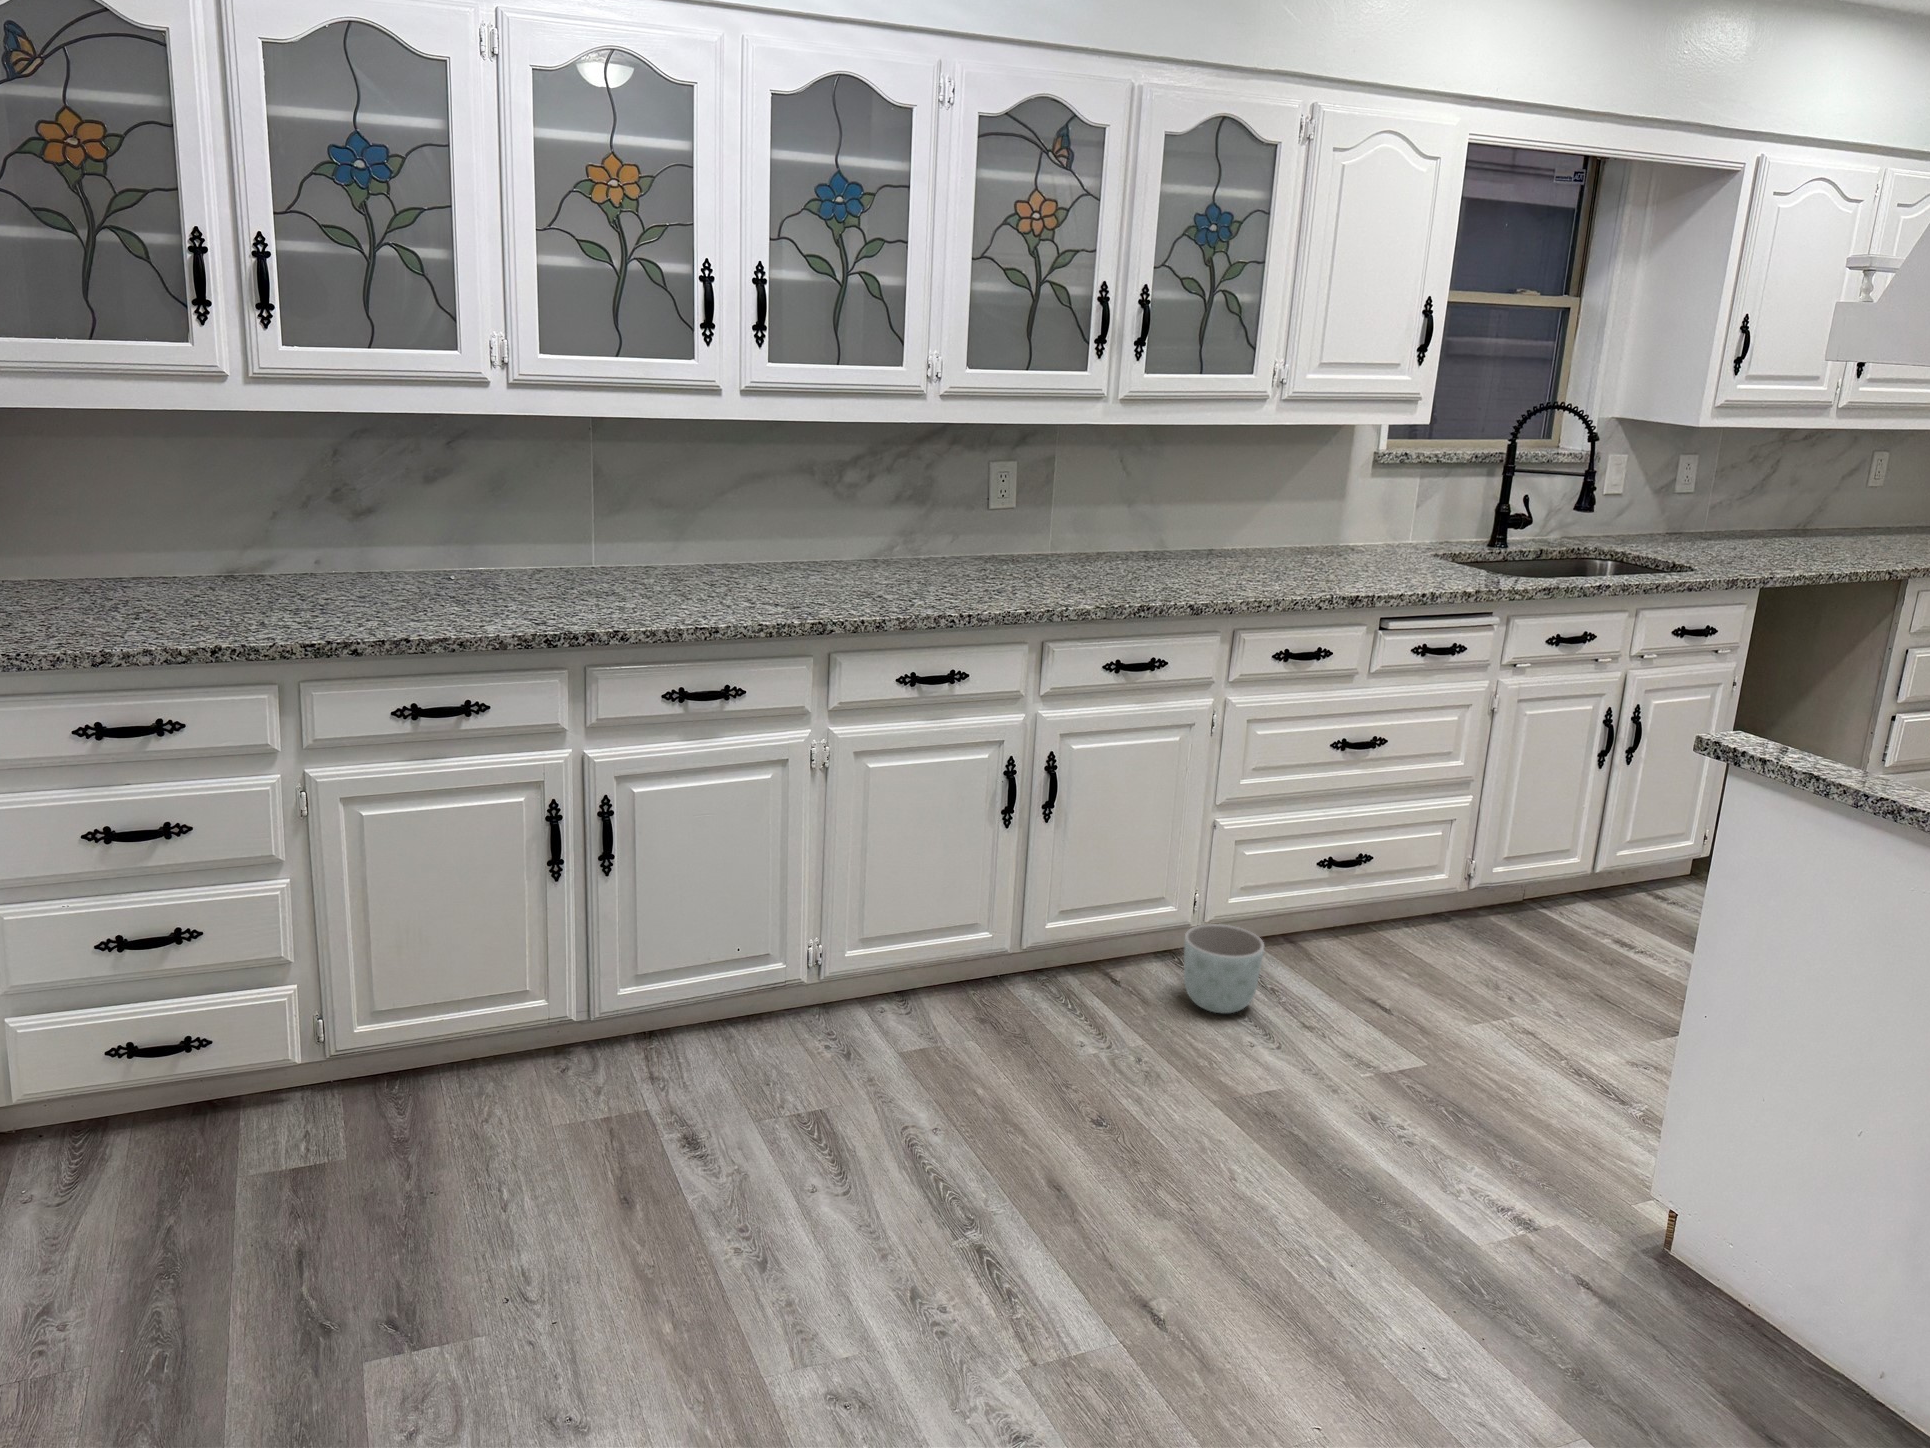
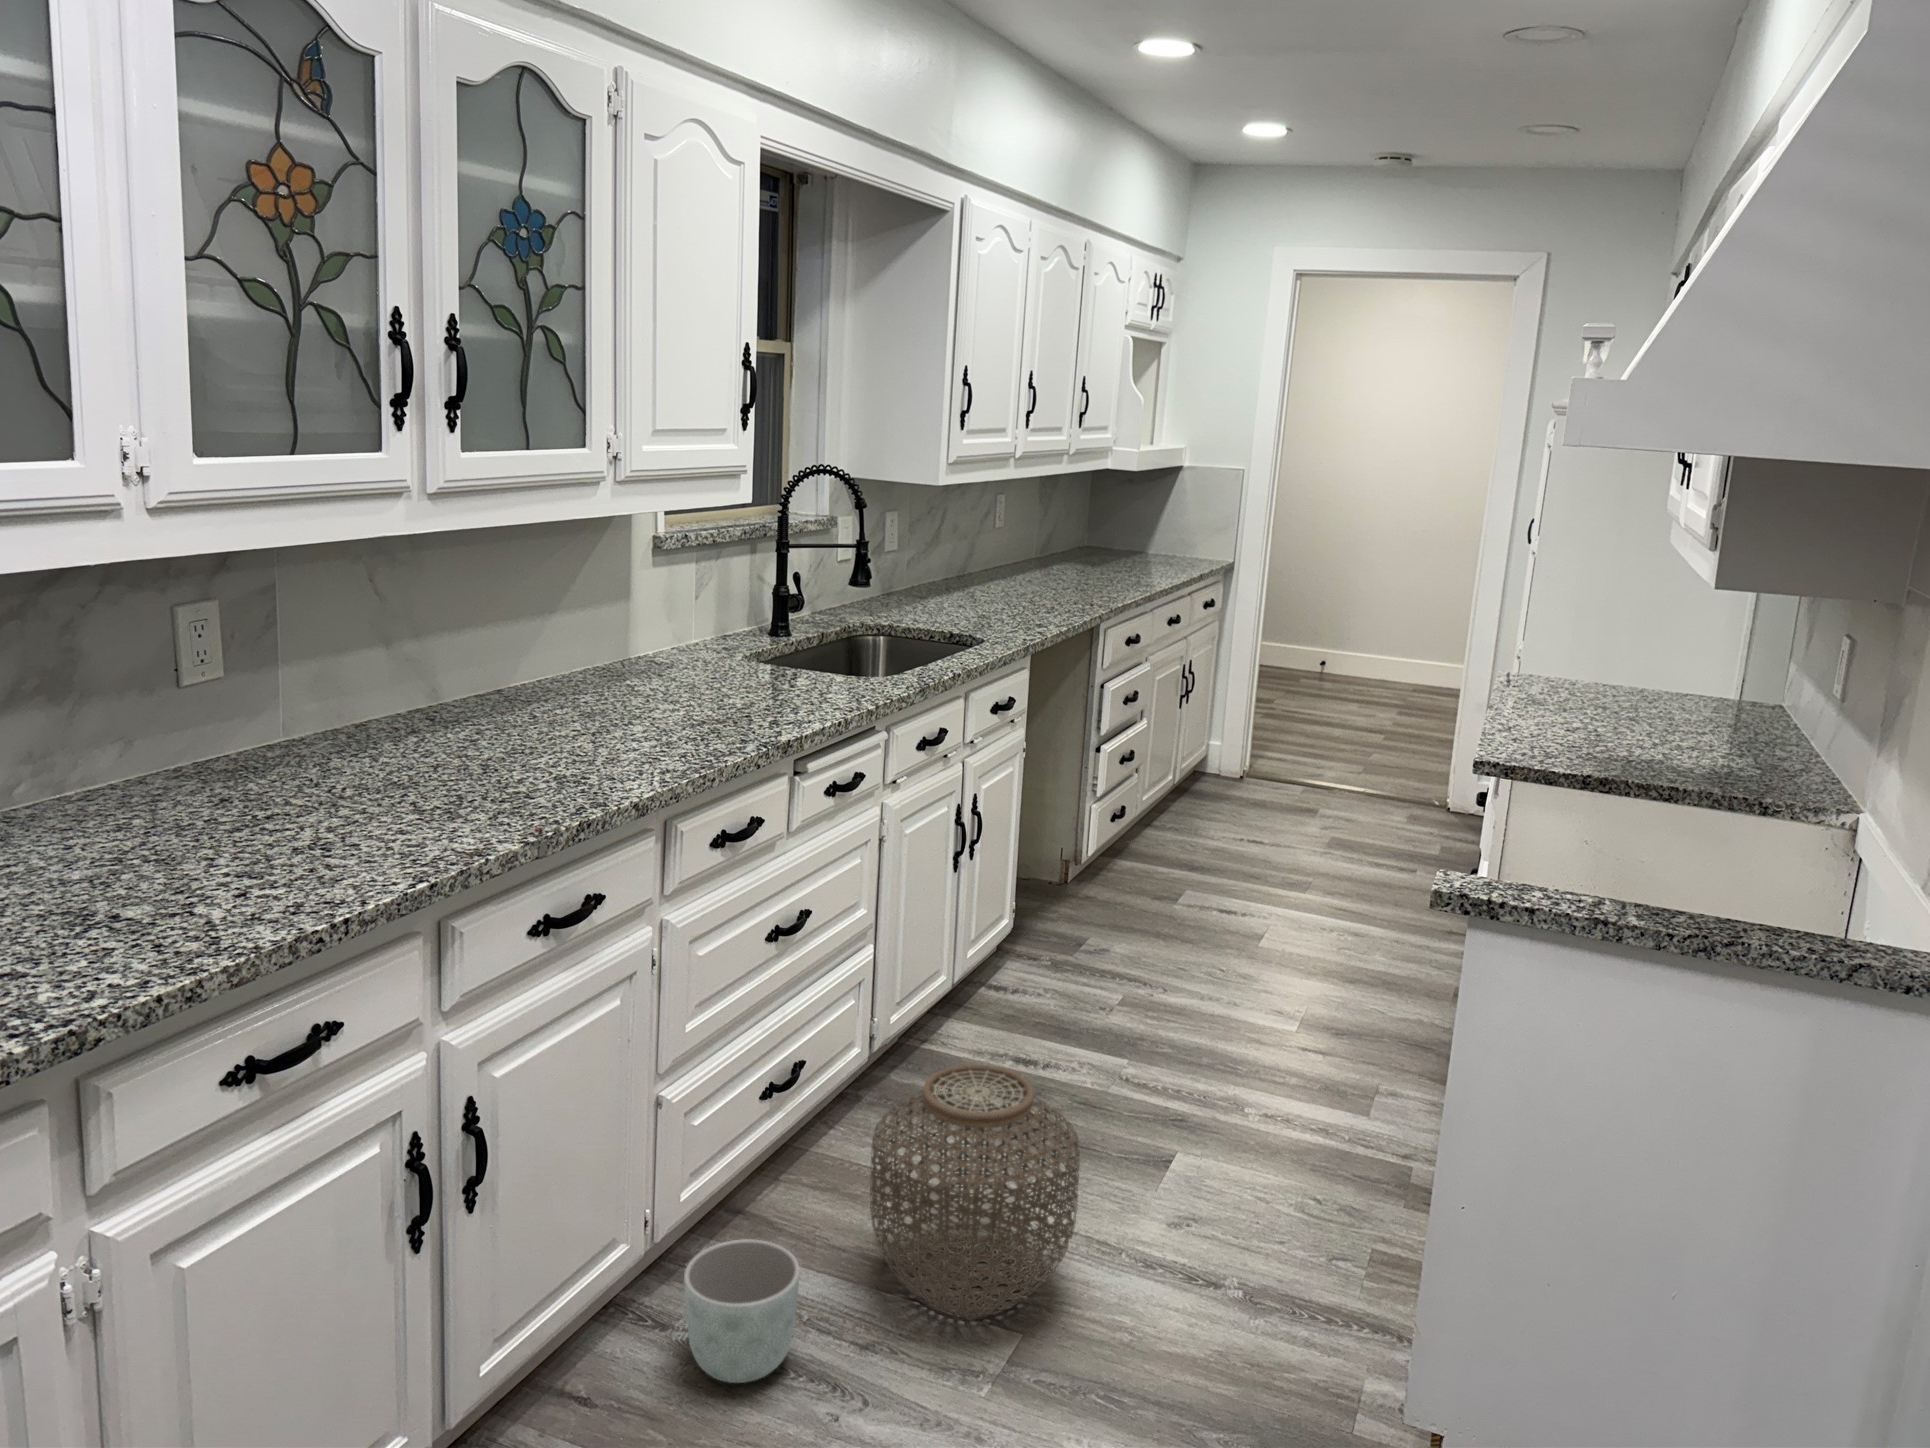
woven basket: none [1338,864,1514,1053] -> present [870,1065,1080,1318]

